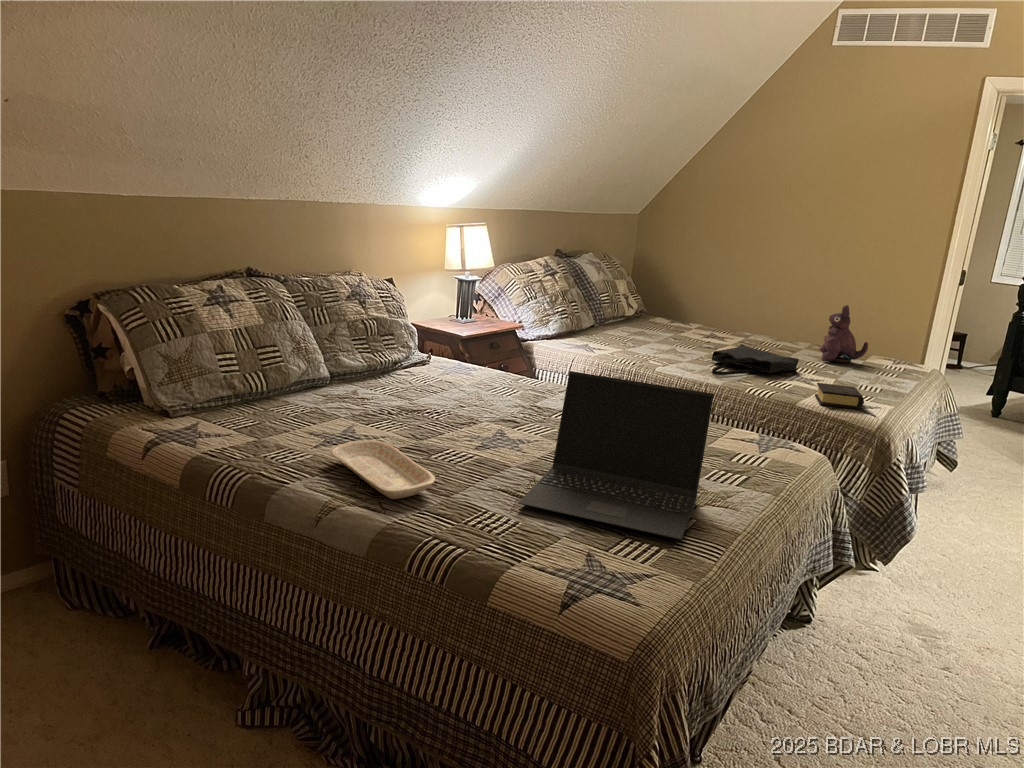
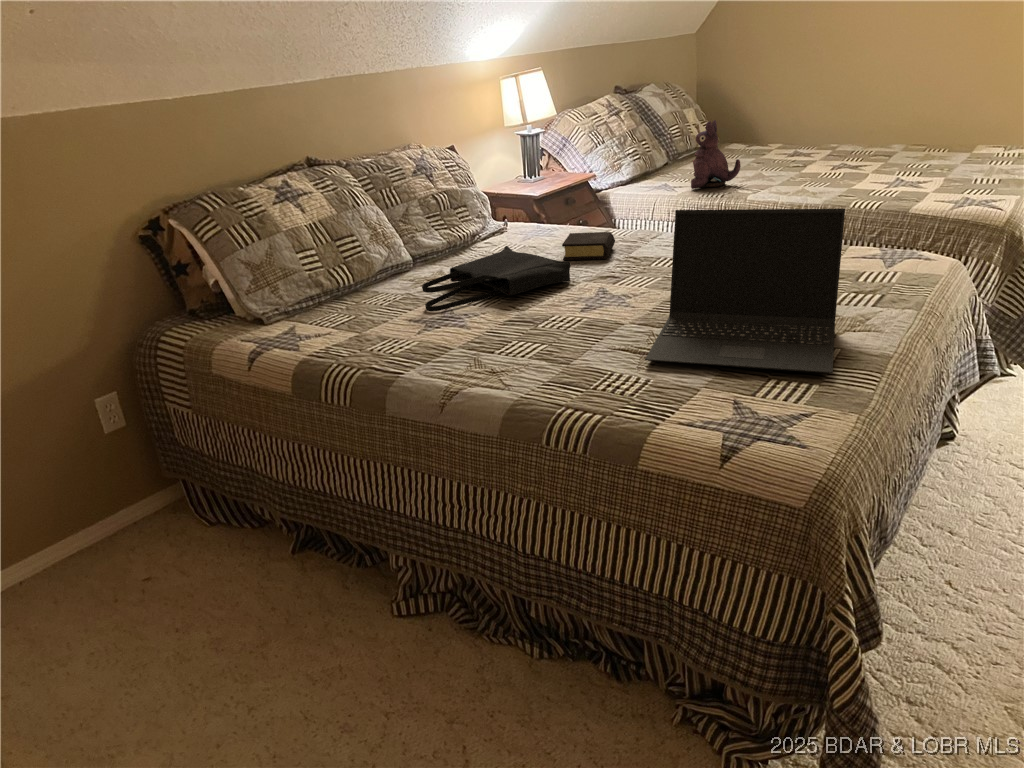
plush toy: present [819,305,868,363] -> present [691,120,741,189]
tote bag: present [712,344,799,375] -> present [422,246,570,312]
book: present [815,383,864,409] -> present [562,232,615,260]
tray: present [330,440,435,499] -> none [435,317,553,374]

